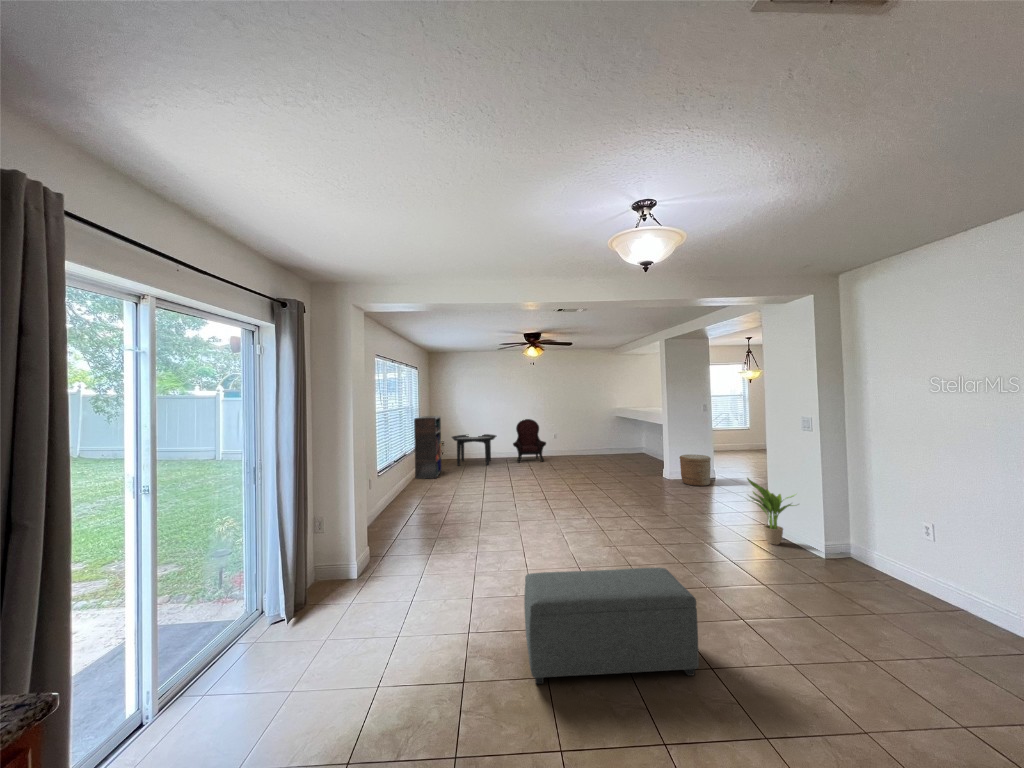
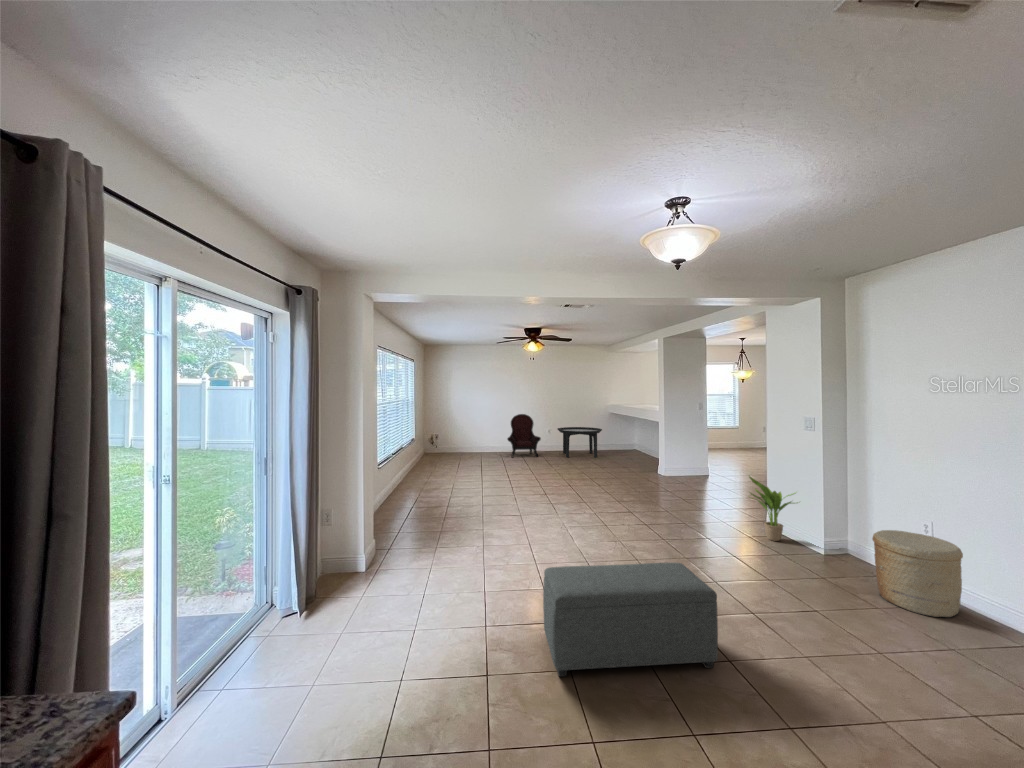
bookshelf: present [414,416,442,479] -> none [410,409,436,472]
round table: present [452,434,497,466] -> present [558,427,602,458]
woven basket: present [680,455,711,486] -> present [872,530,963,617]

